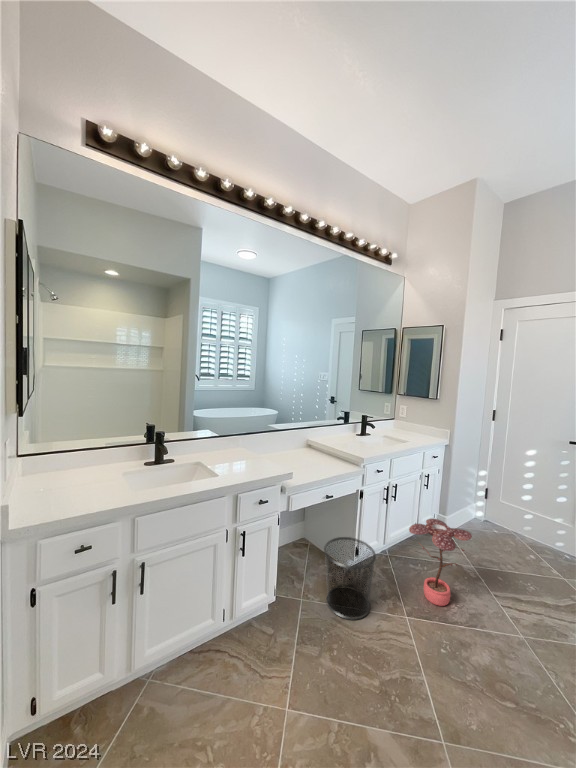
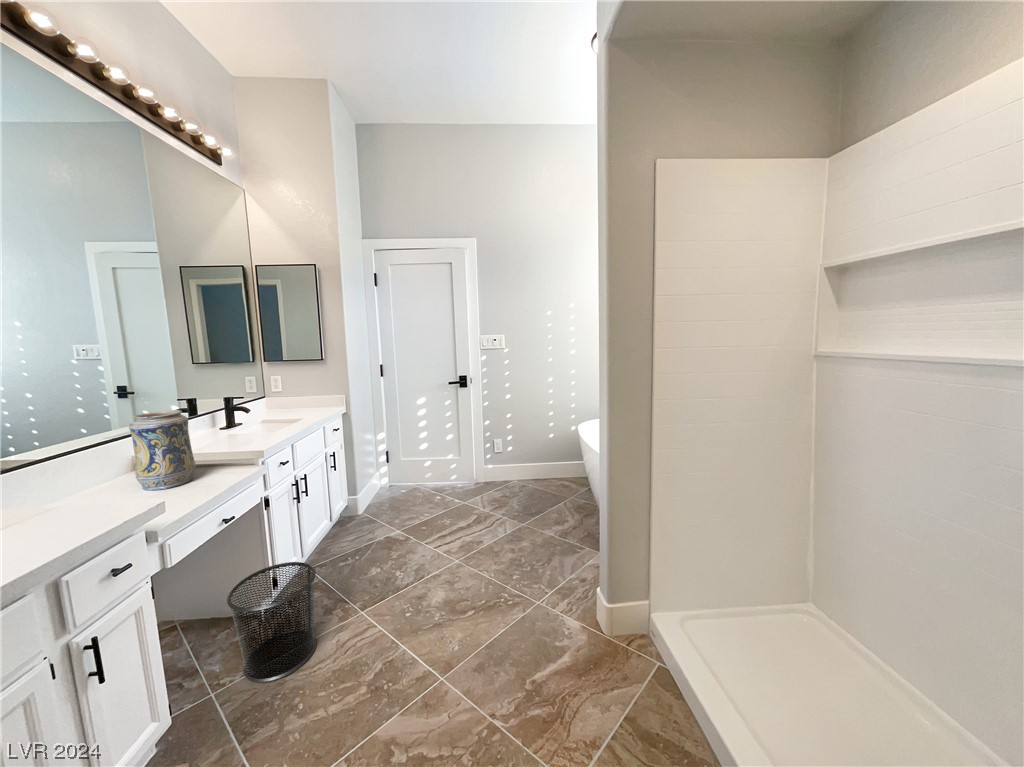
decorative vase: none [304,421,329,465] -> present [129,410,196,490]
potted plant: present [409,519,472,606] -> none [342,491,406,585]

